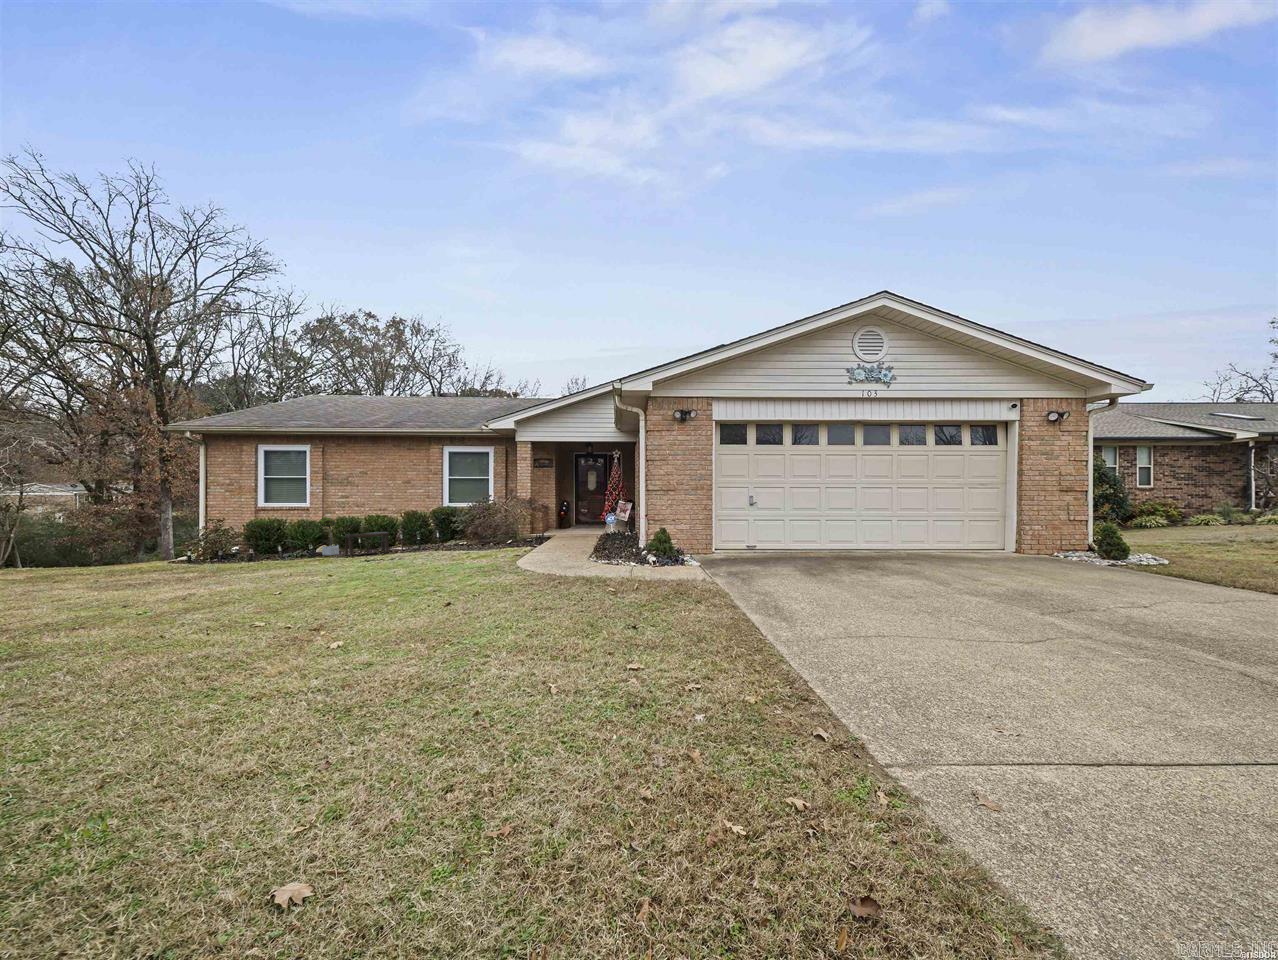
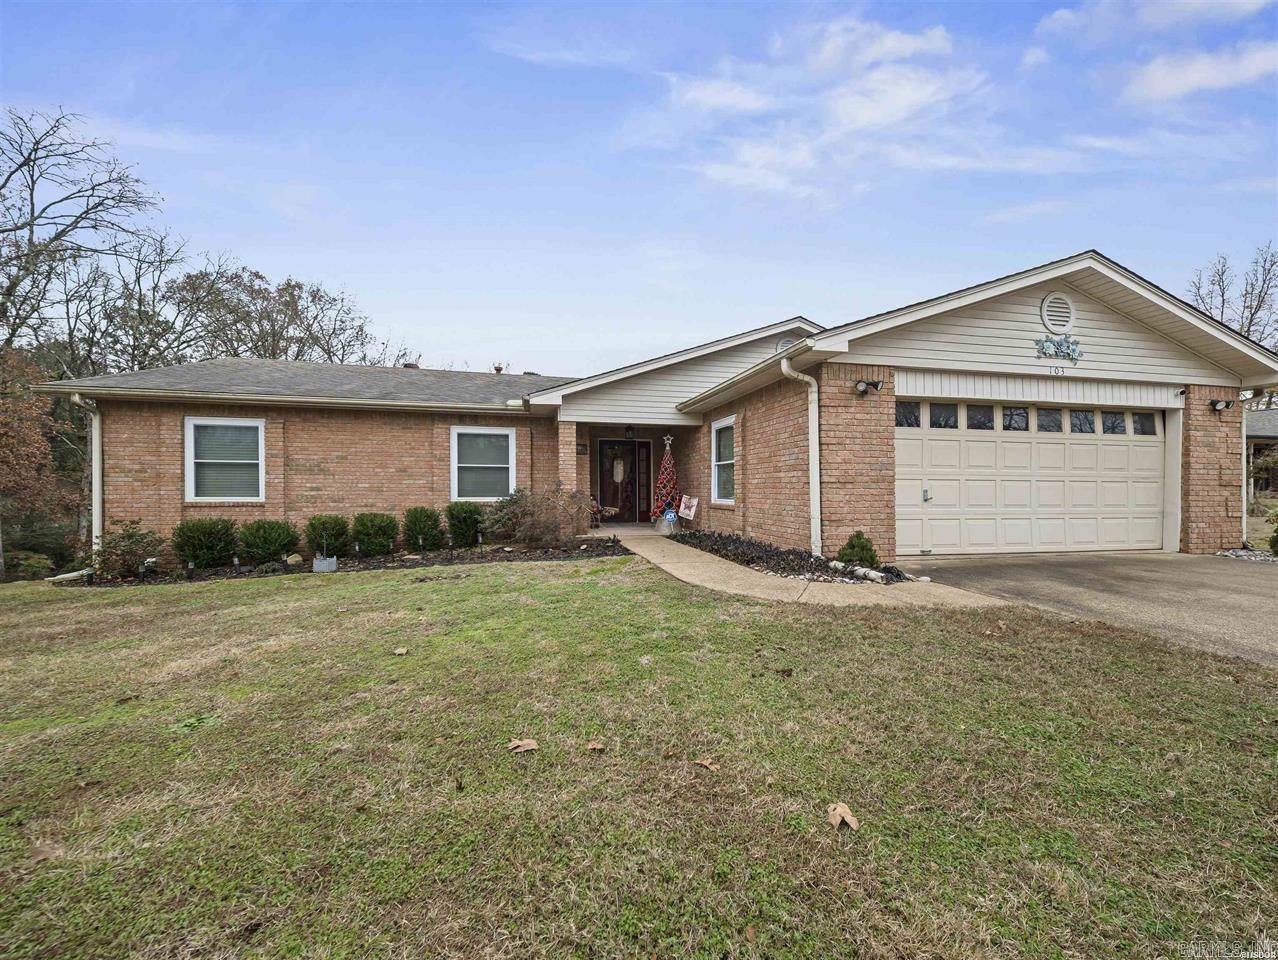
bench: present [345,532,389,557] -> none [356,537,419,573]

